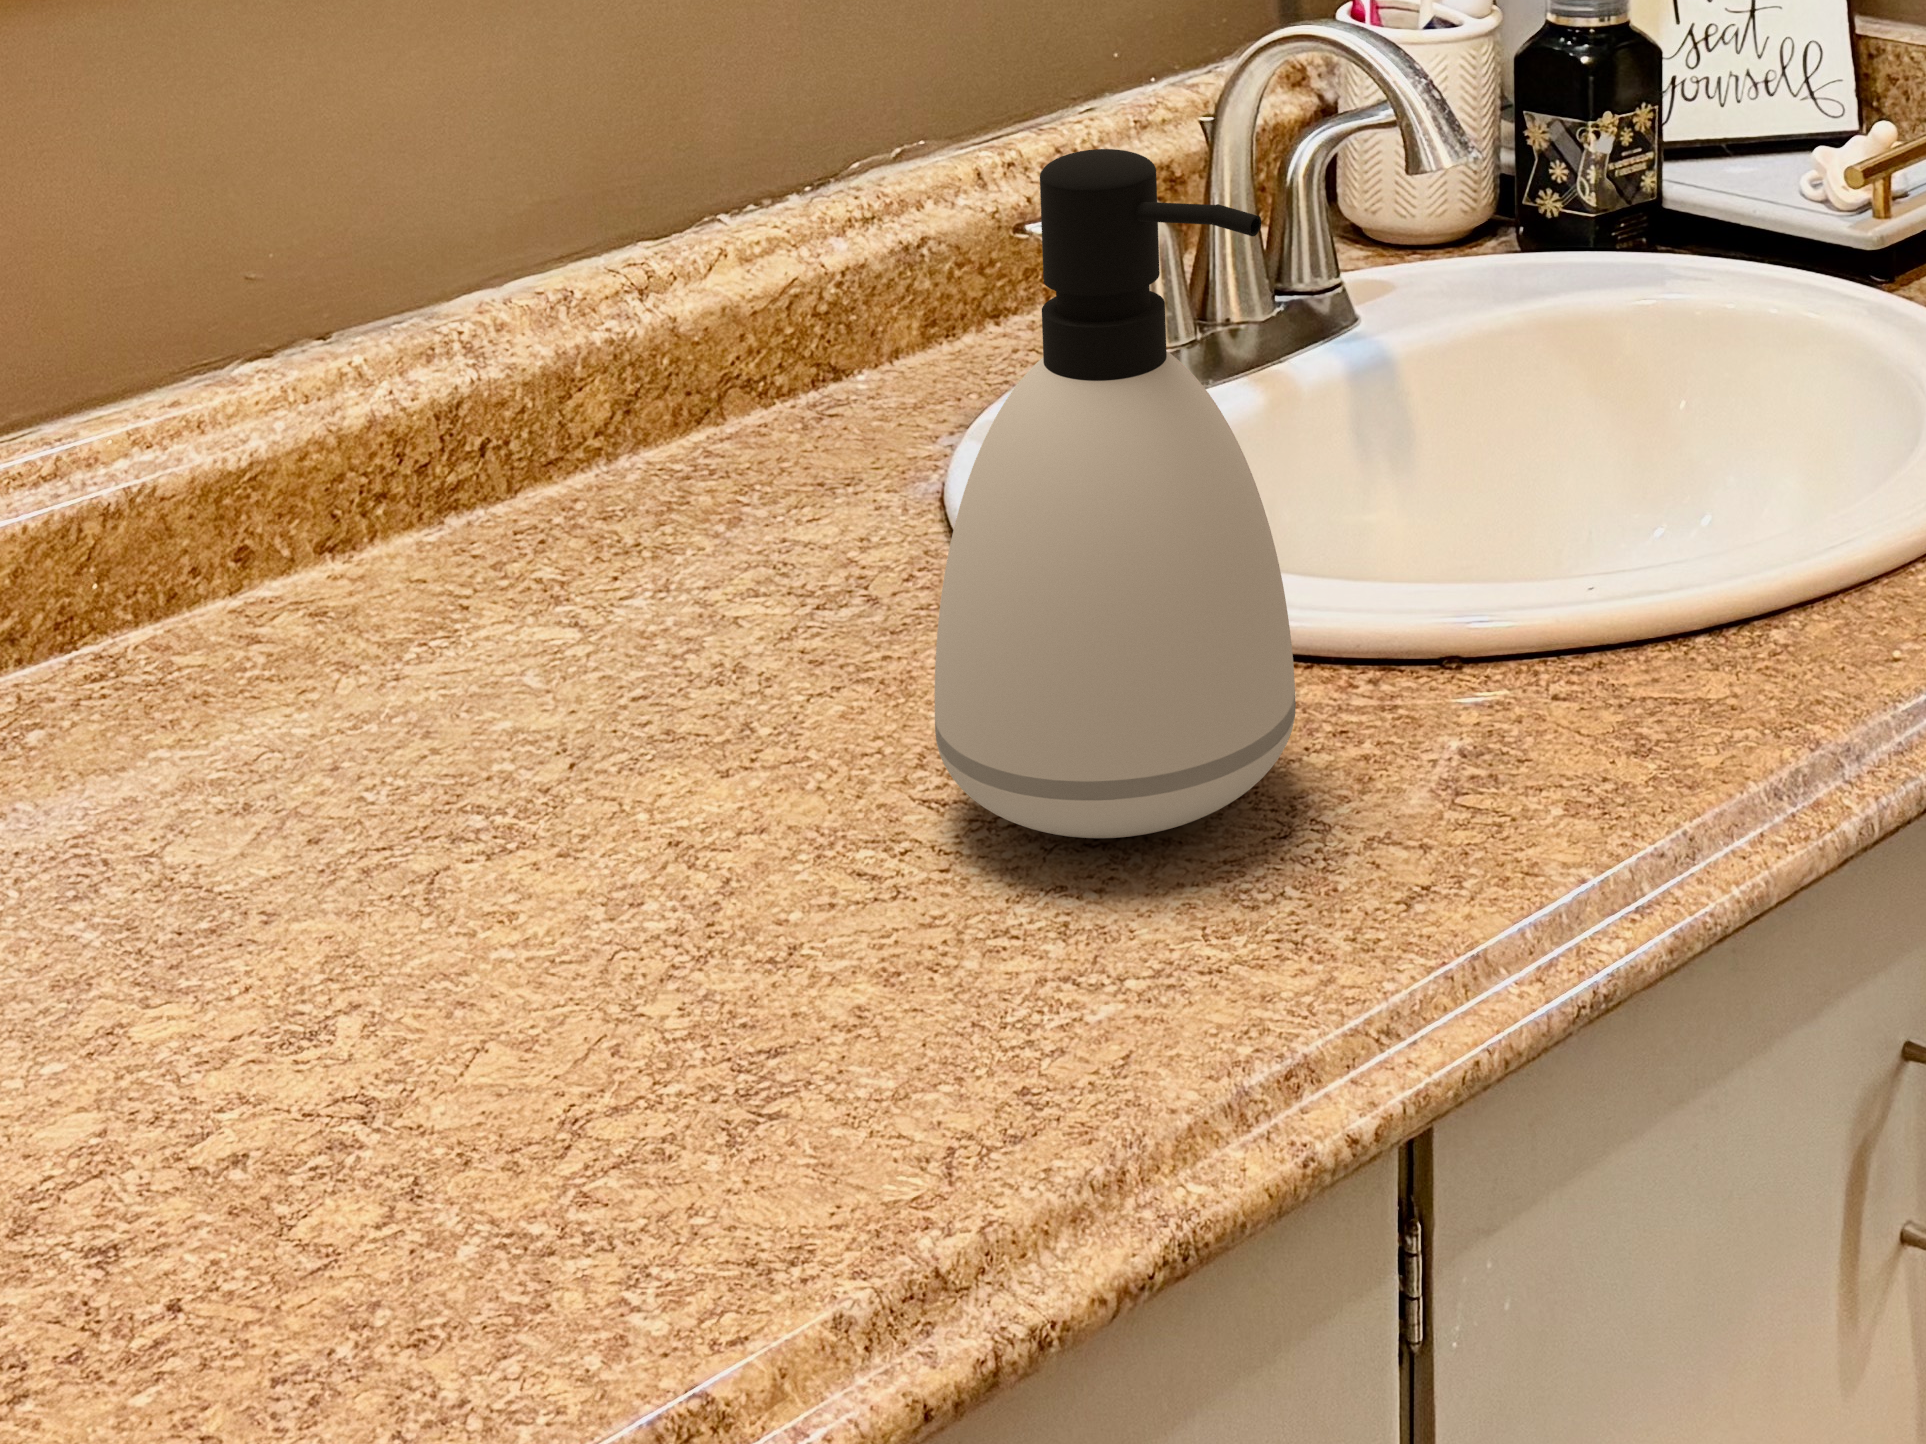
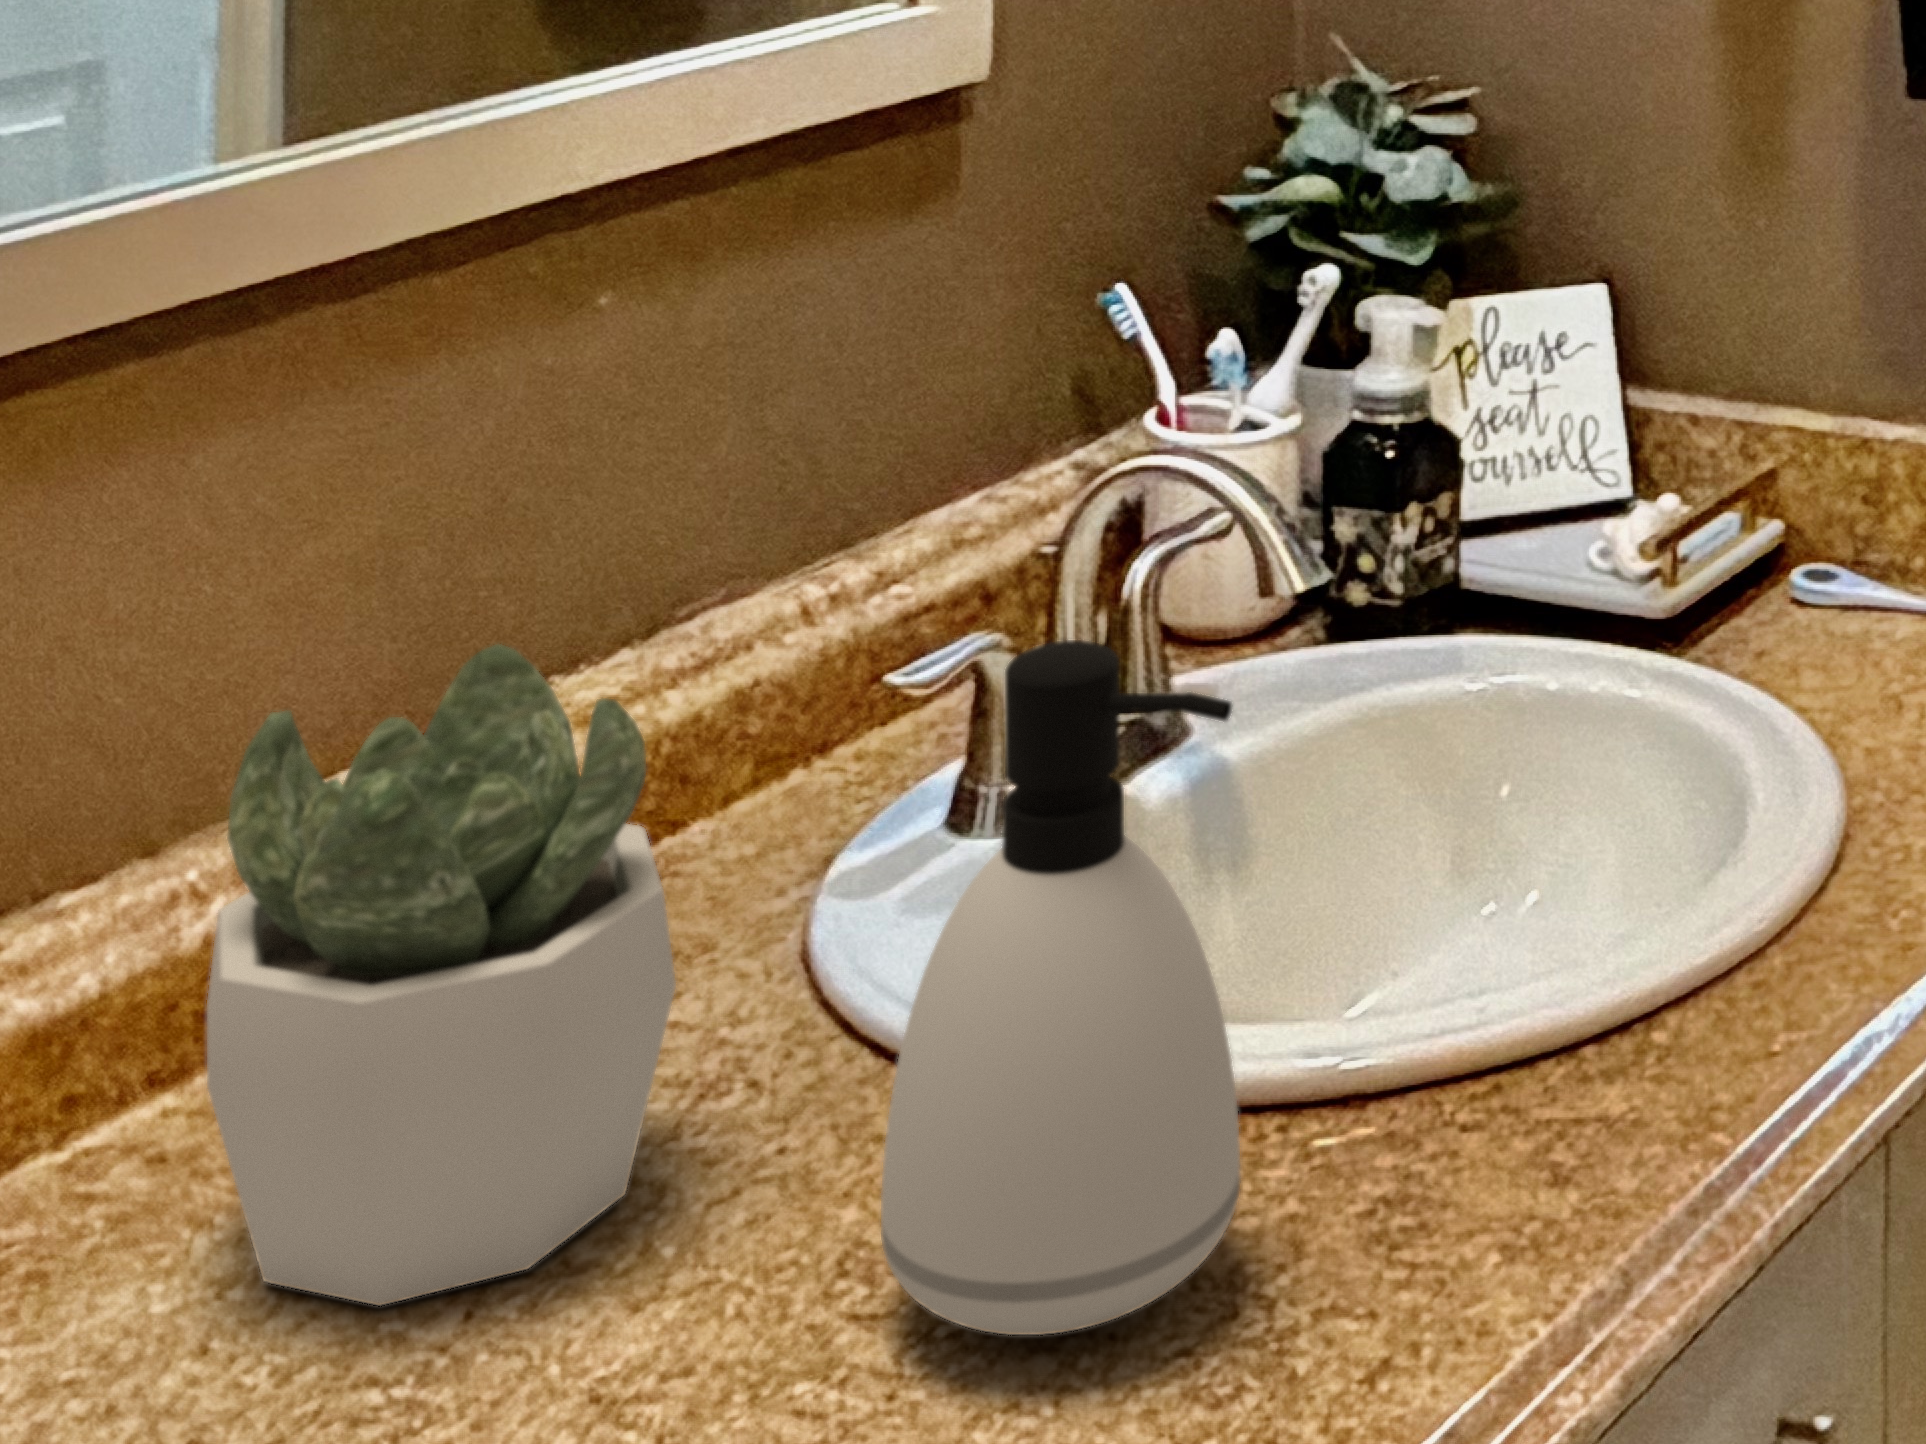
succulent plant: none [331,136,767,744] -> present [207,644,676,1305]

